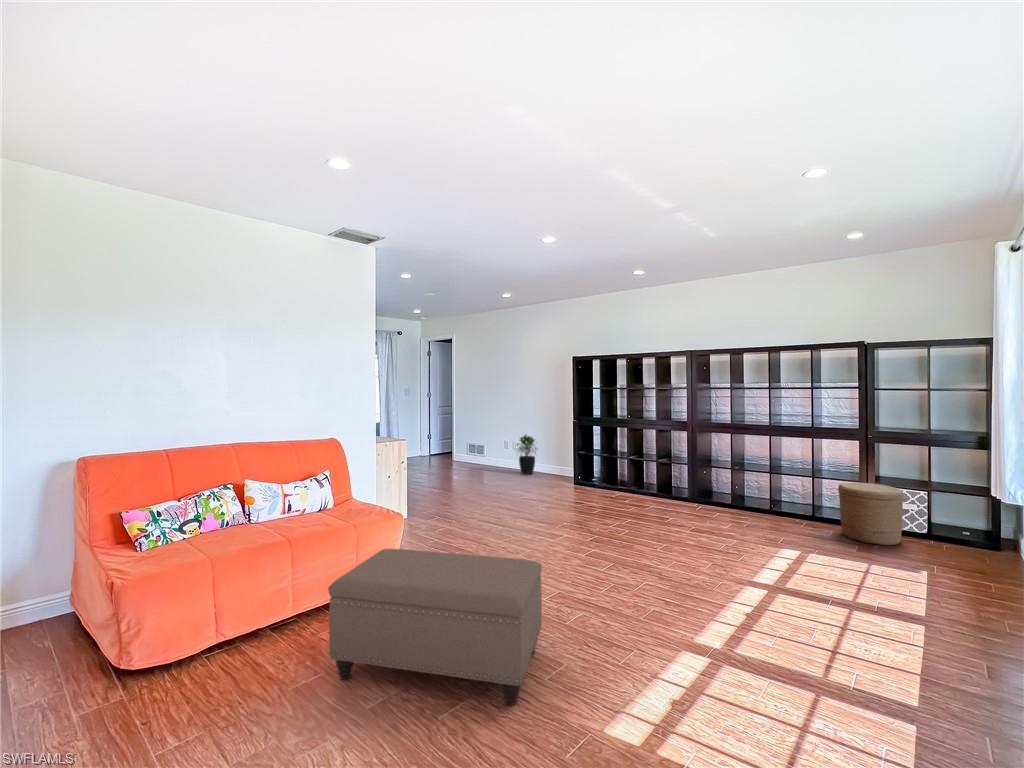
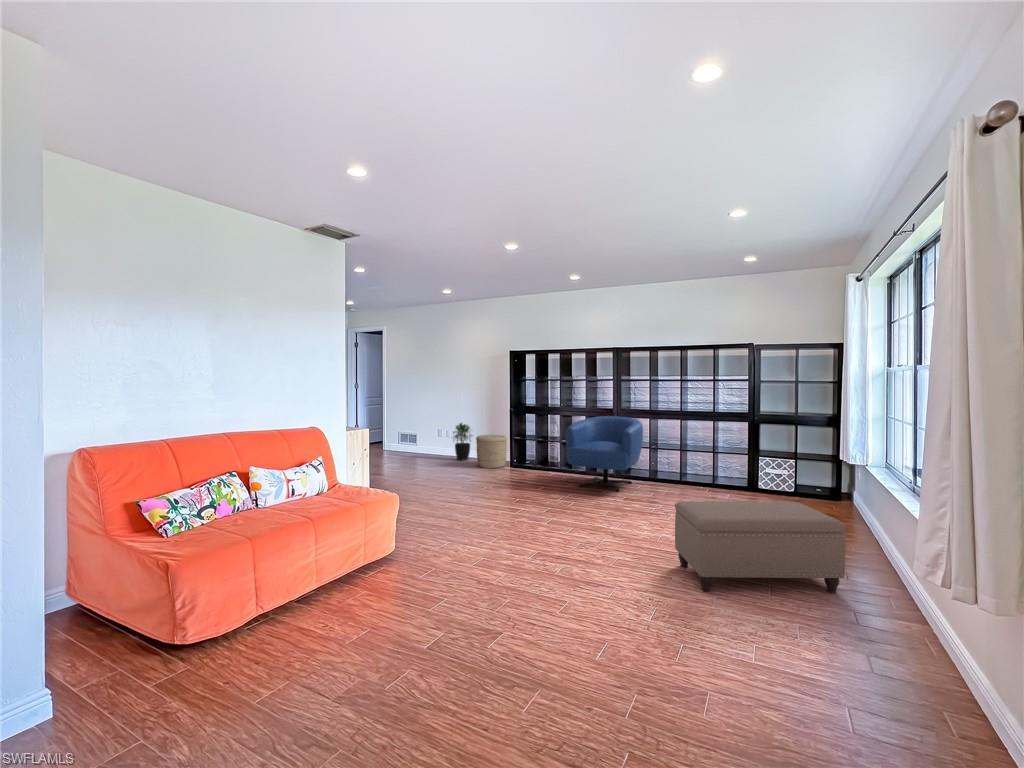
armchair: none [627,431,720,519] -> present [566,416,643,491]
woven basket: present [838,483,903,545] -> present [476,435,507,468]
ottoman: present [328,549,542,706] -> present [675,501,846,593]

